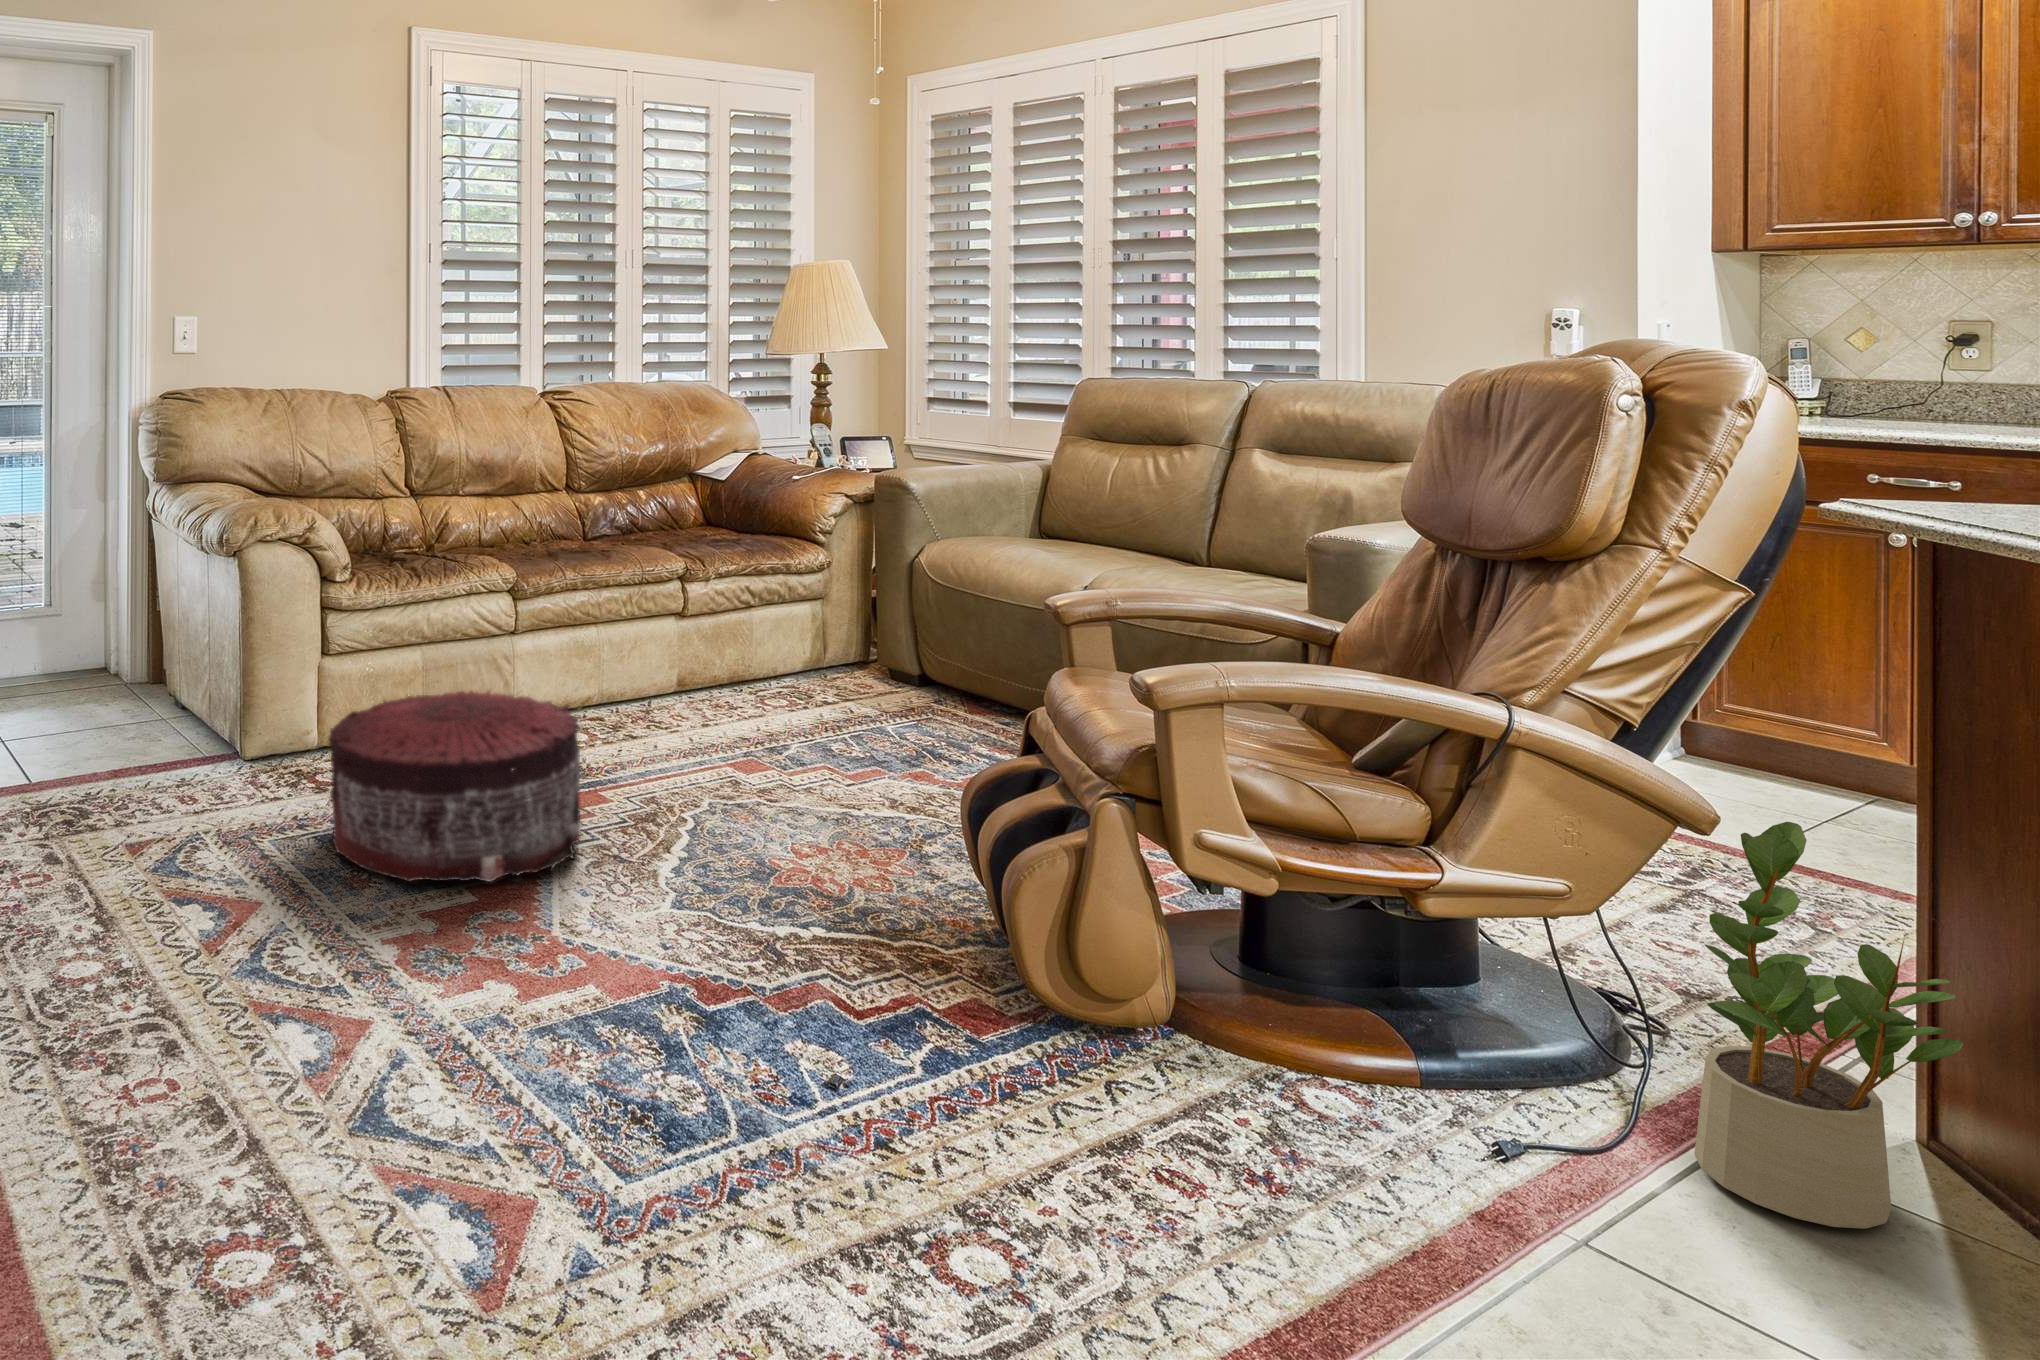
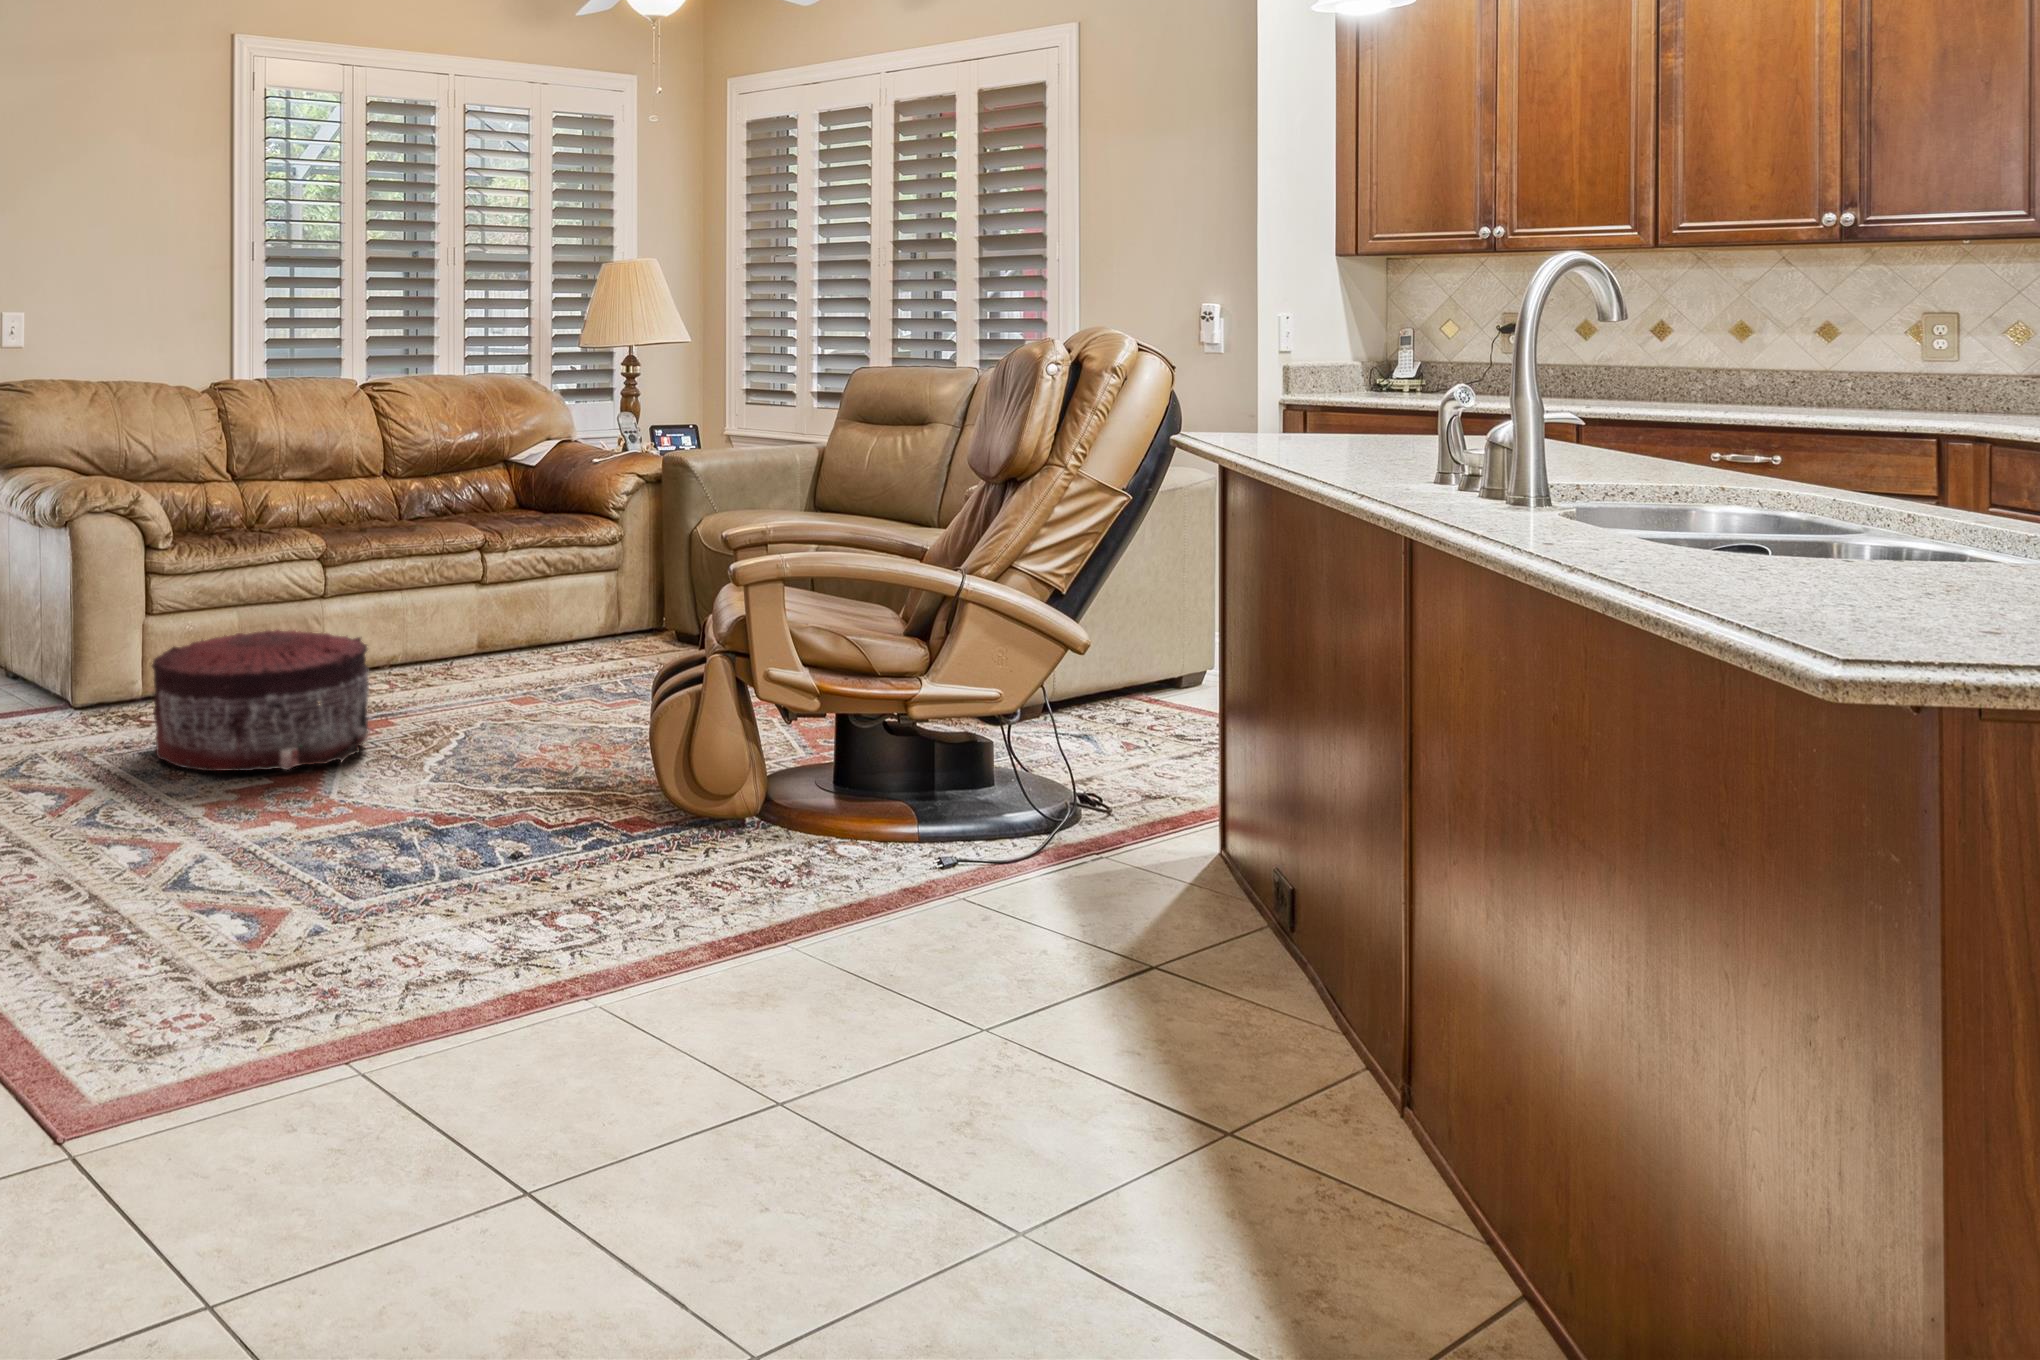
potted plant: present [1695,822,1963,1229] -> none [1084,630,1221,884]

